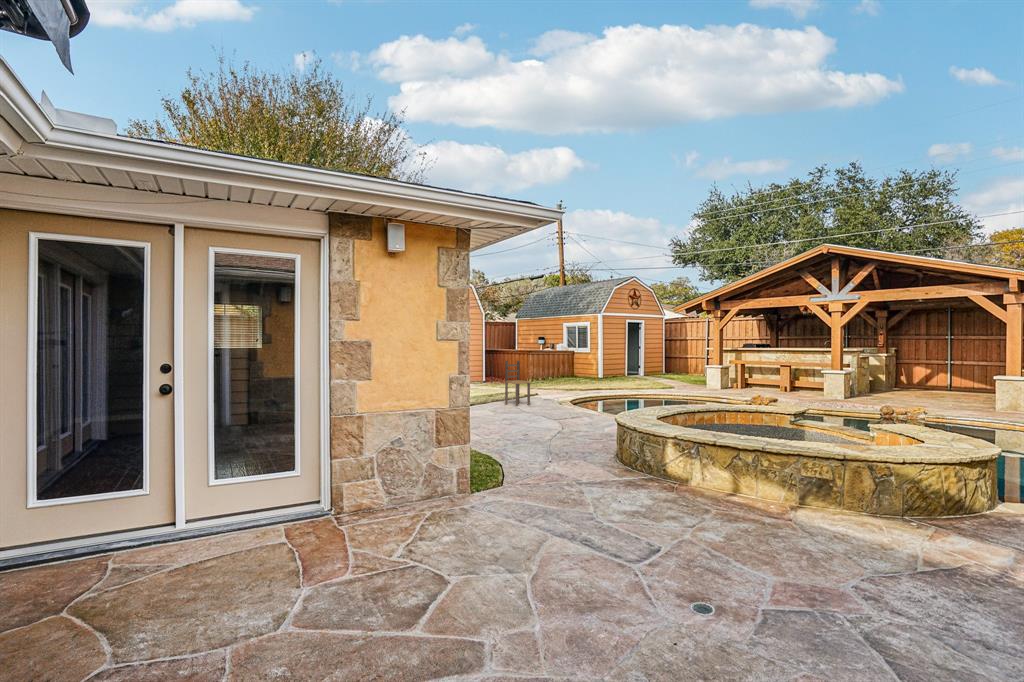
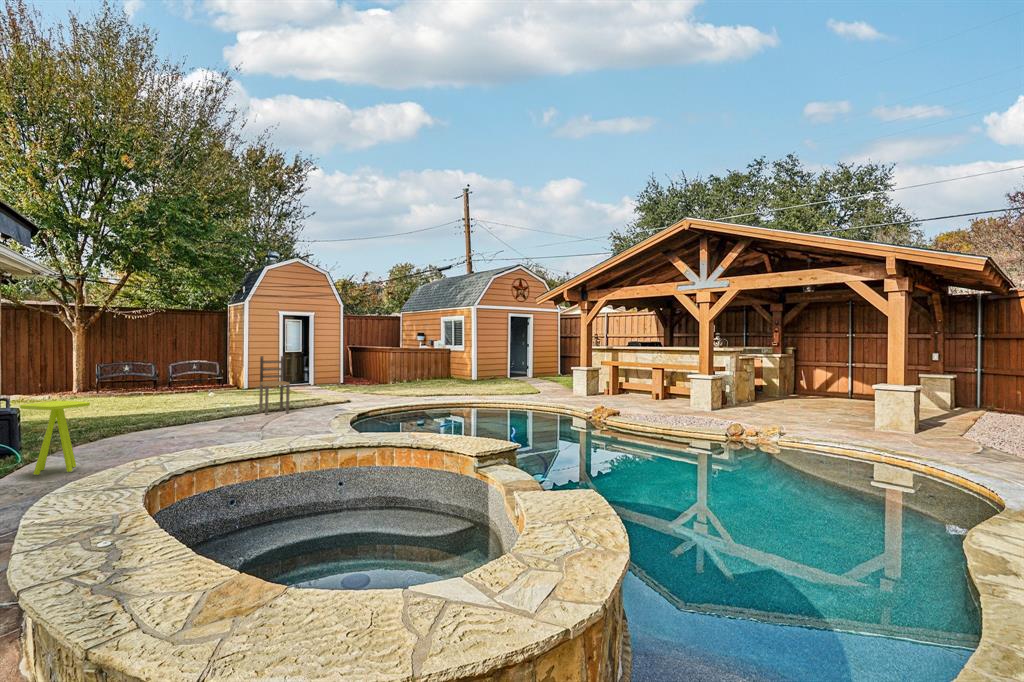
side table: none [486,395,517,442] -> present [20,401,90,475]

